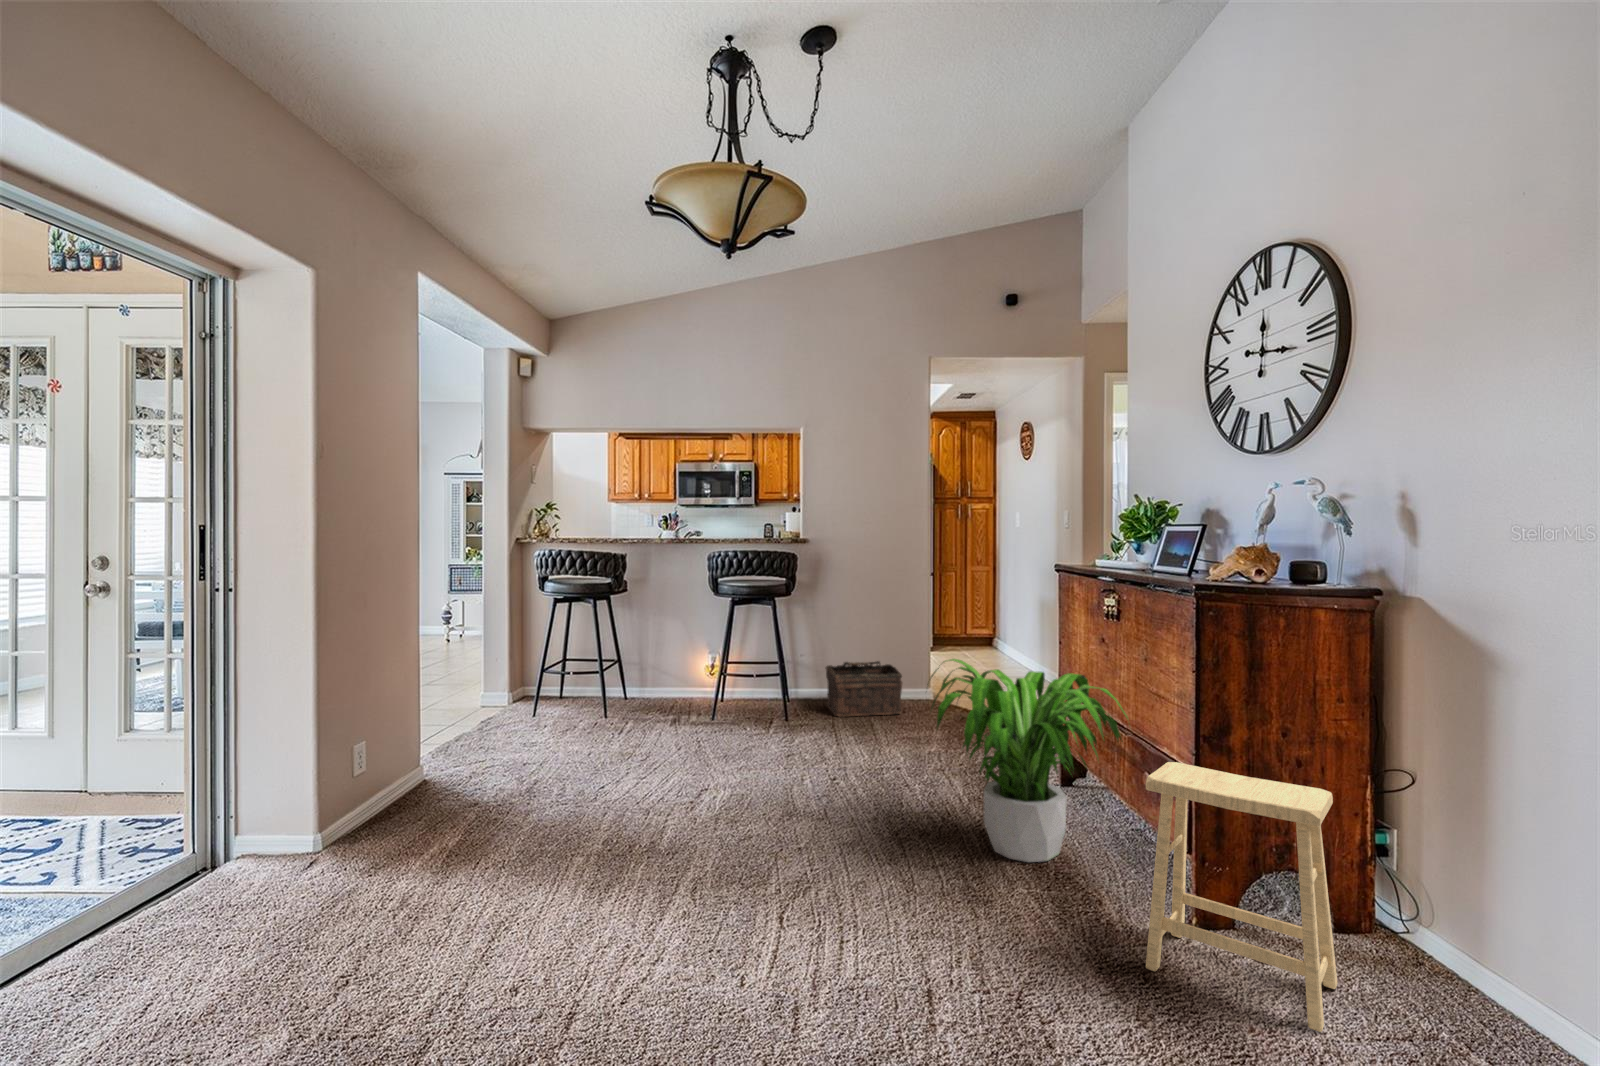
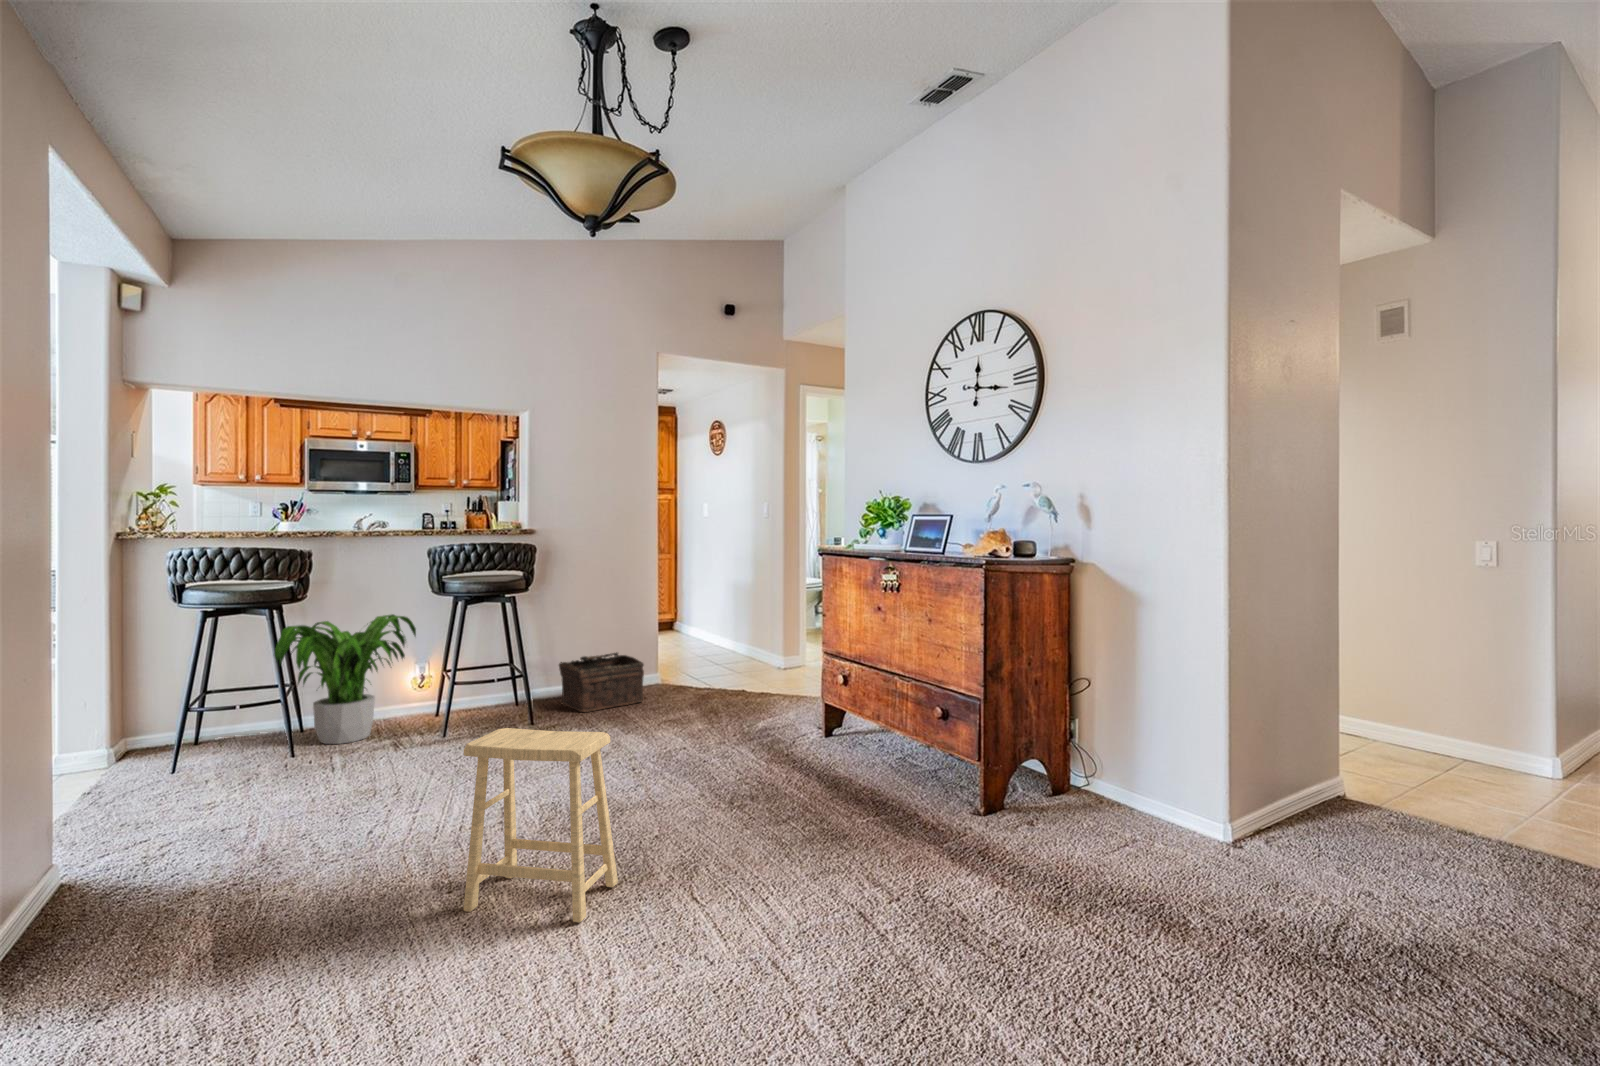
potted plant: present [927,659,1128,862] -> present [275,614,416,744]
footstool: present [1146,762,1338,1032] -> present [464,728,618,923]

